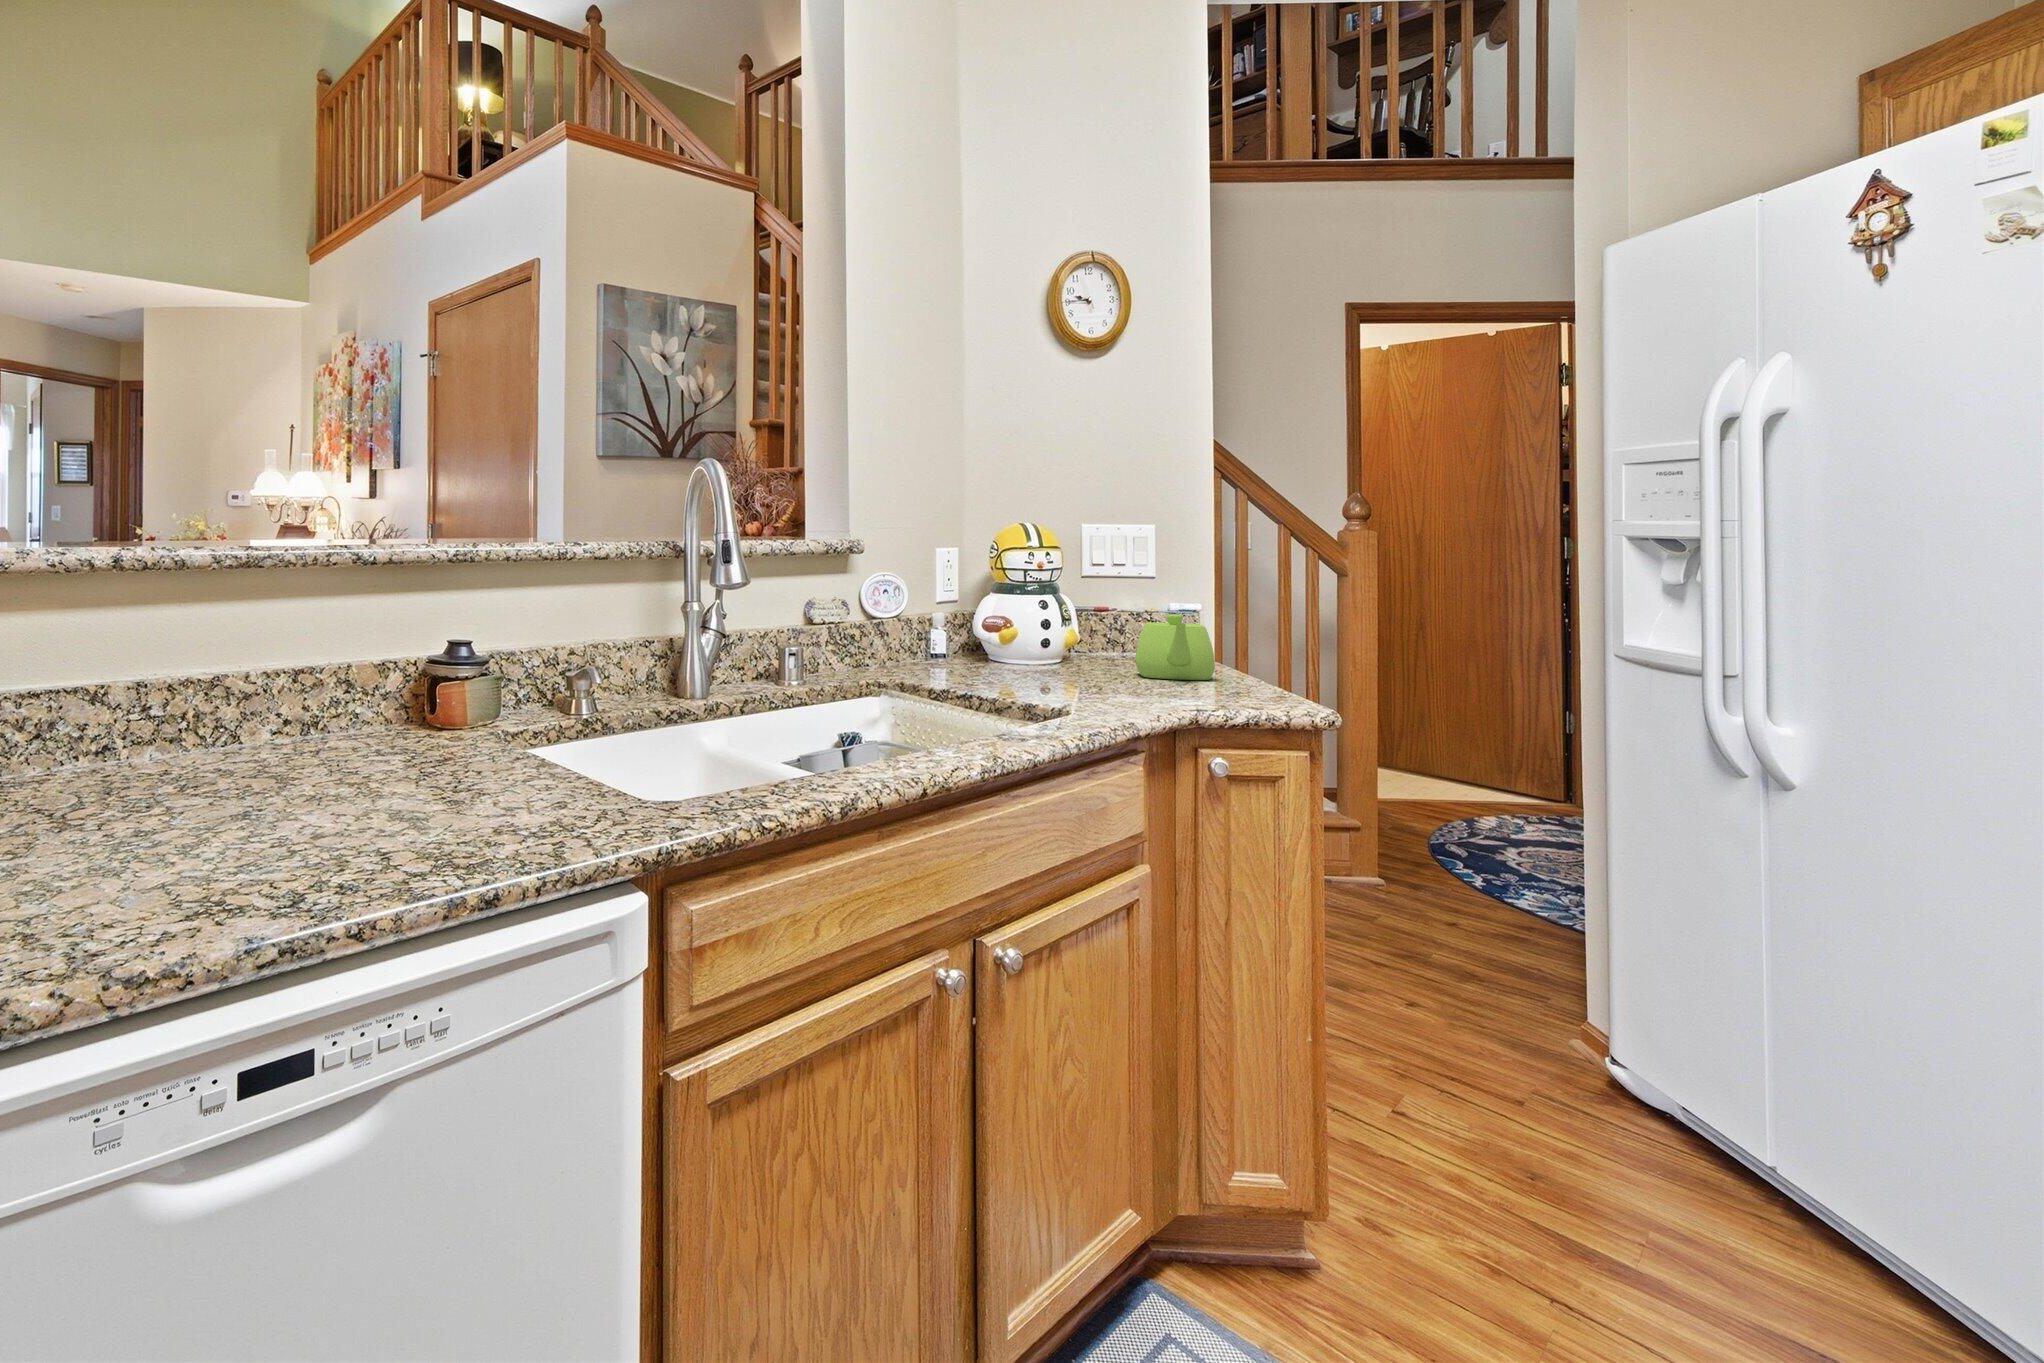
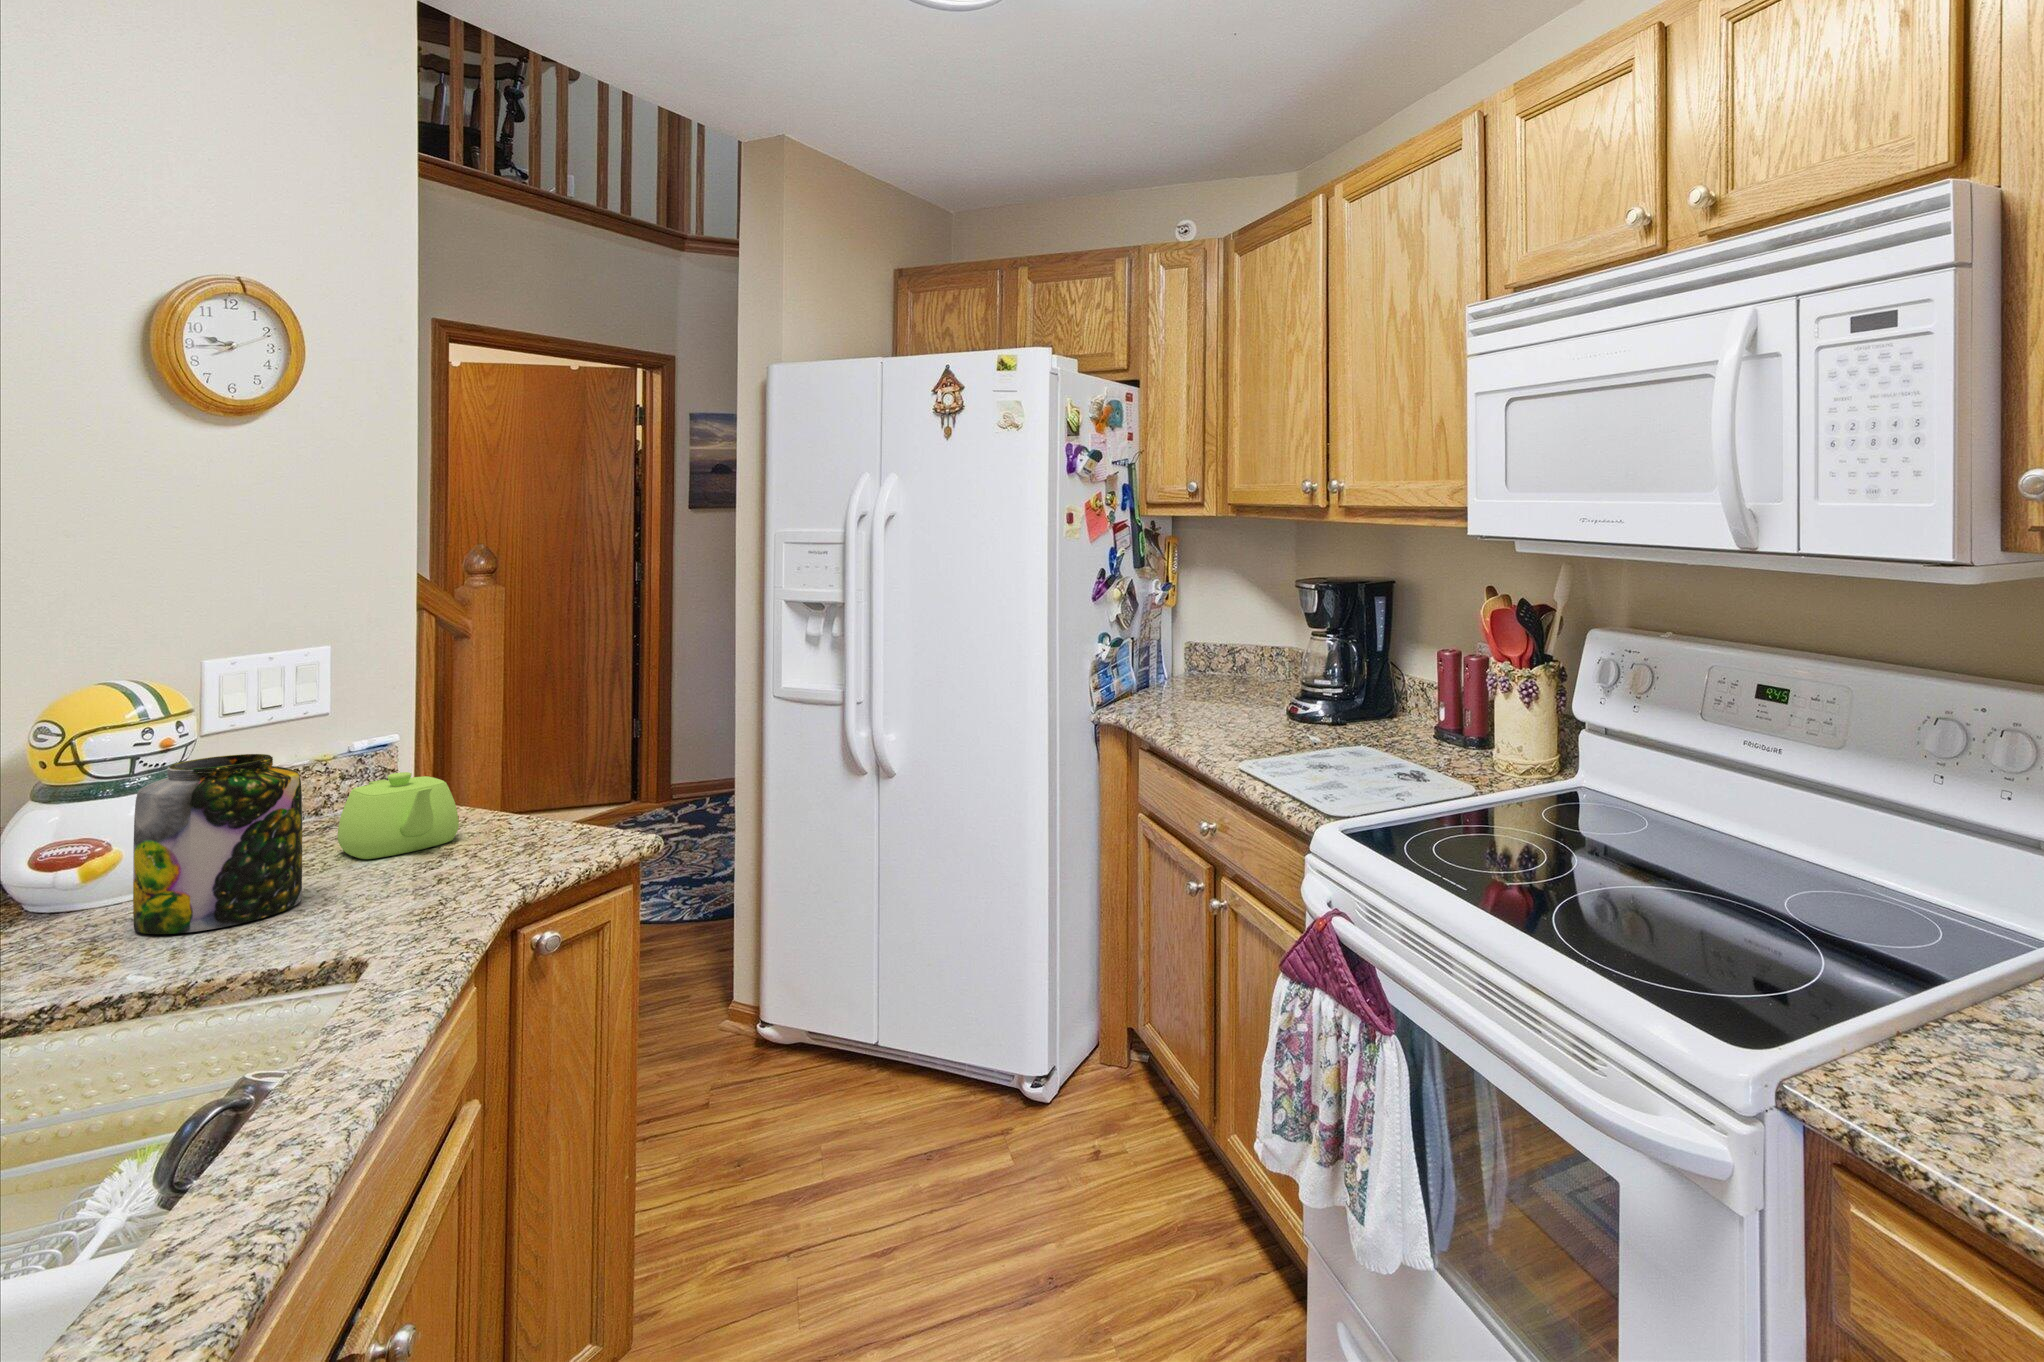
jar: none [998,566,1086,684] -> present [133,754,302,934]

